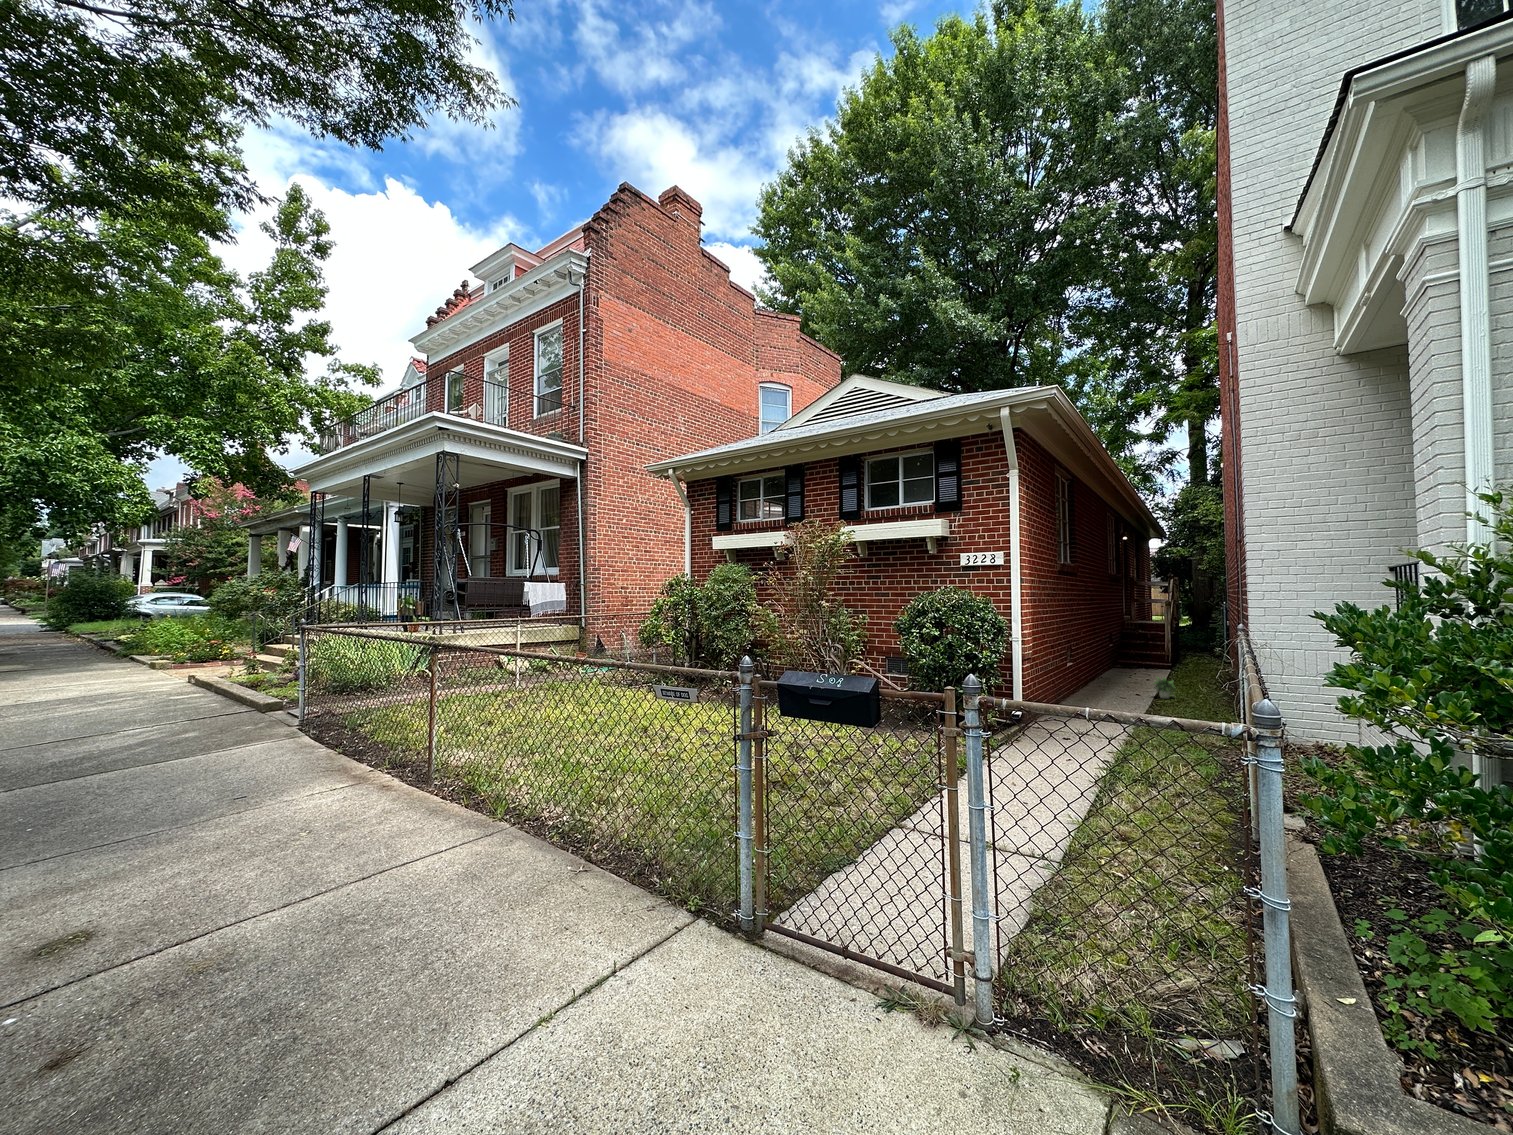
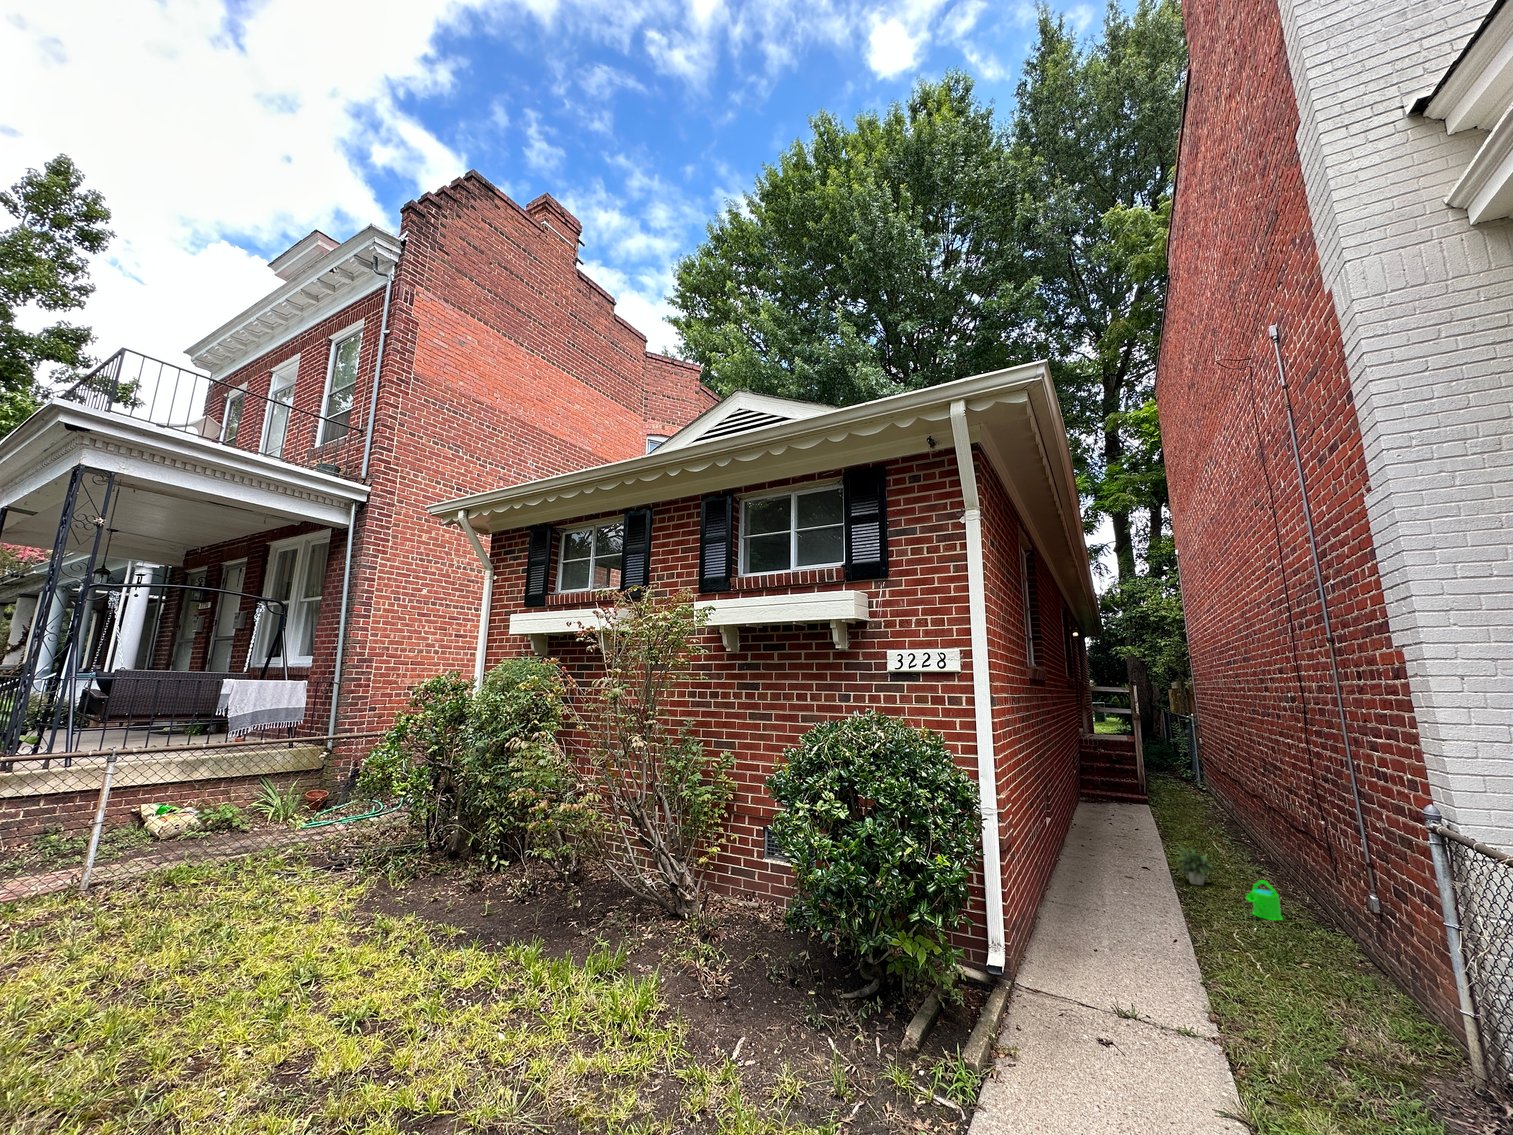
watering can: none [1183,688,1207,709] -> present [1246,880,1283,920]

